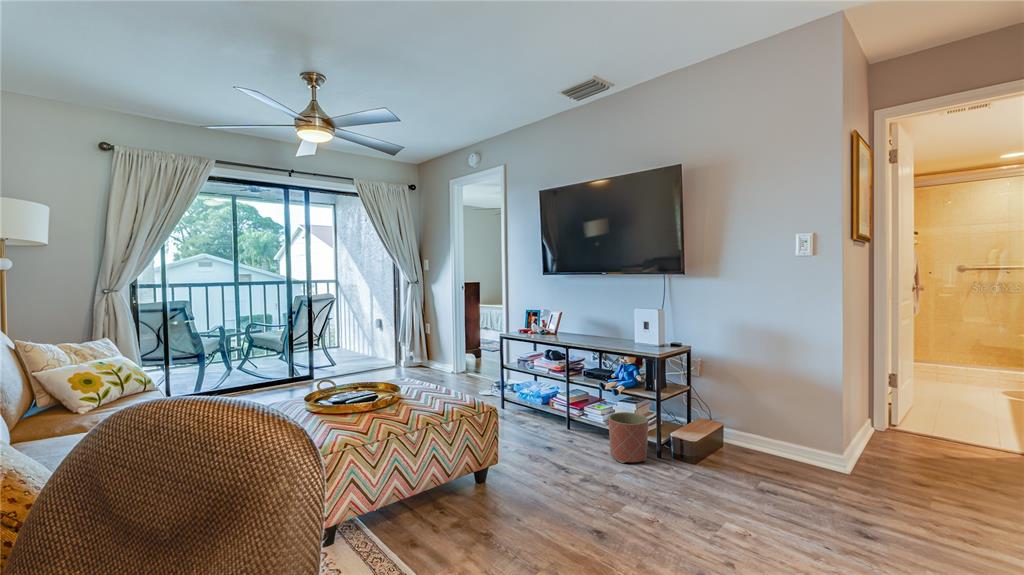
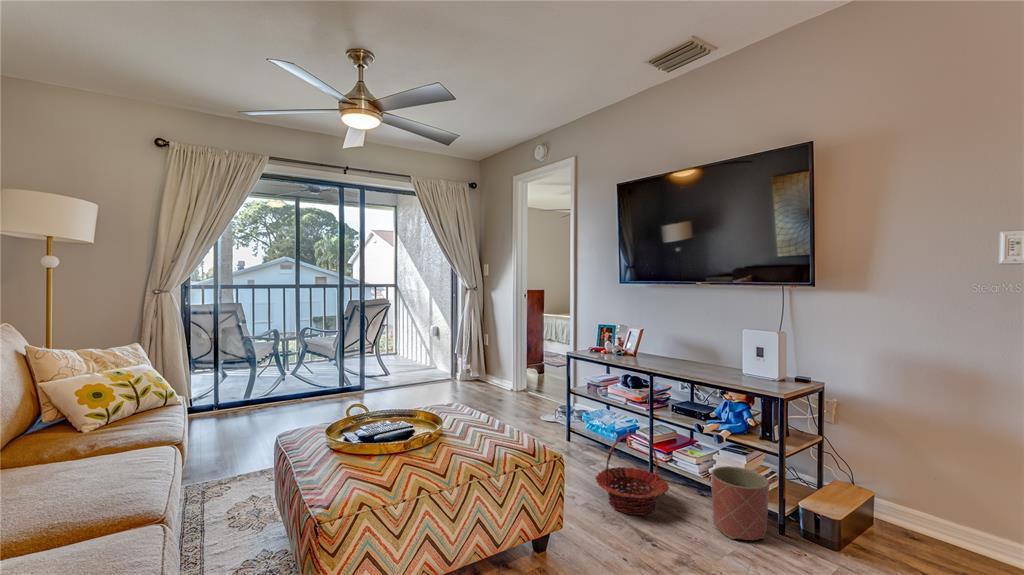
basket: none [523,393,579,454] -> present [596,433,669,515]

